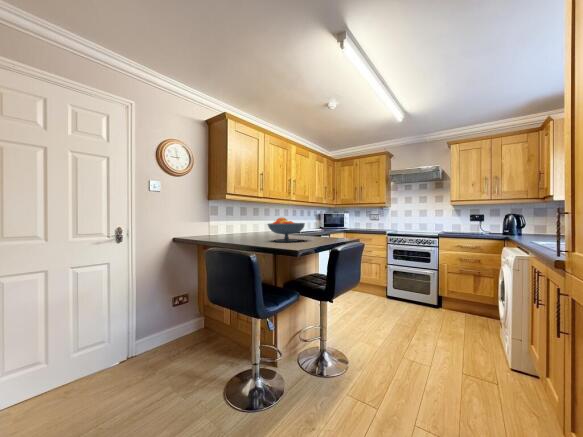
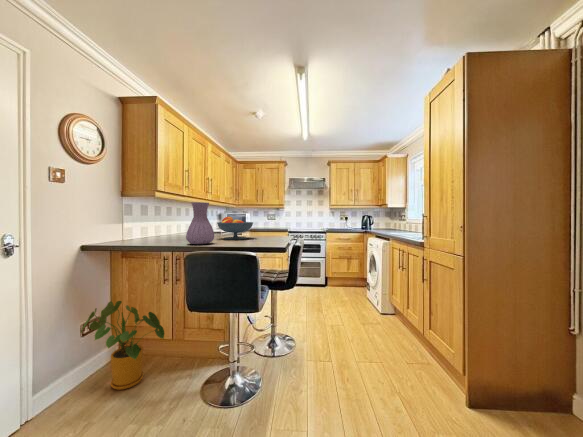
vase: none [222,203,249,245] -> present [186,202,214,244]
house plant: none [149,290,205,369] -> present [81,301,164,390]

